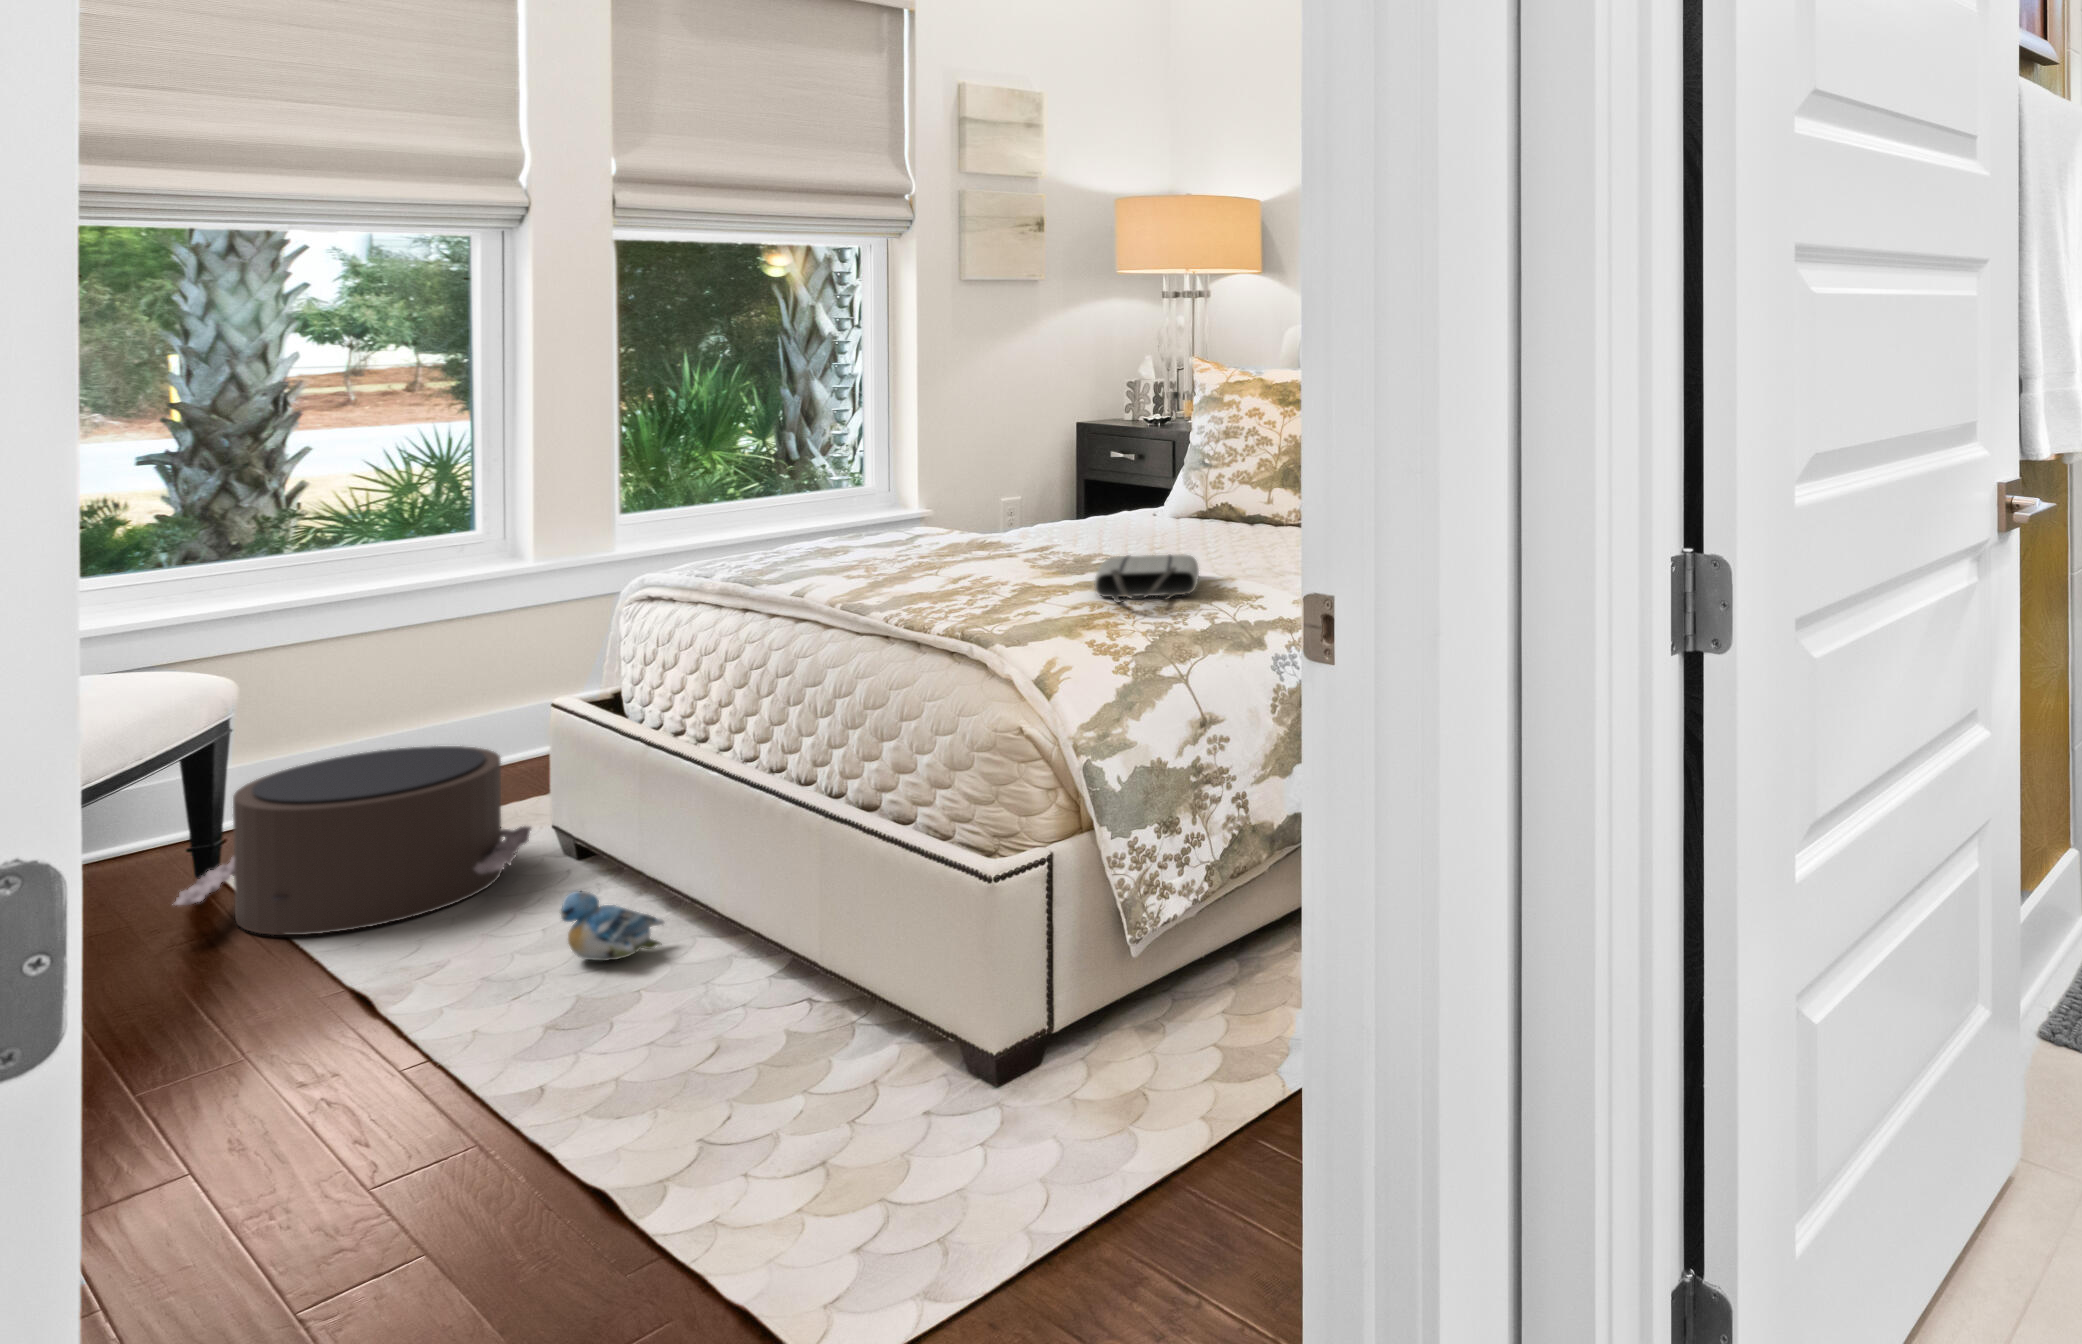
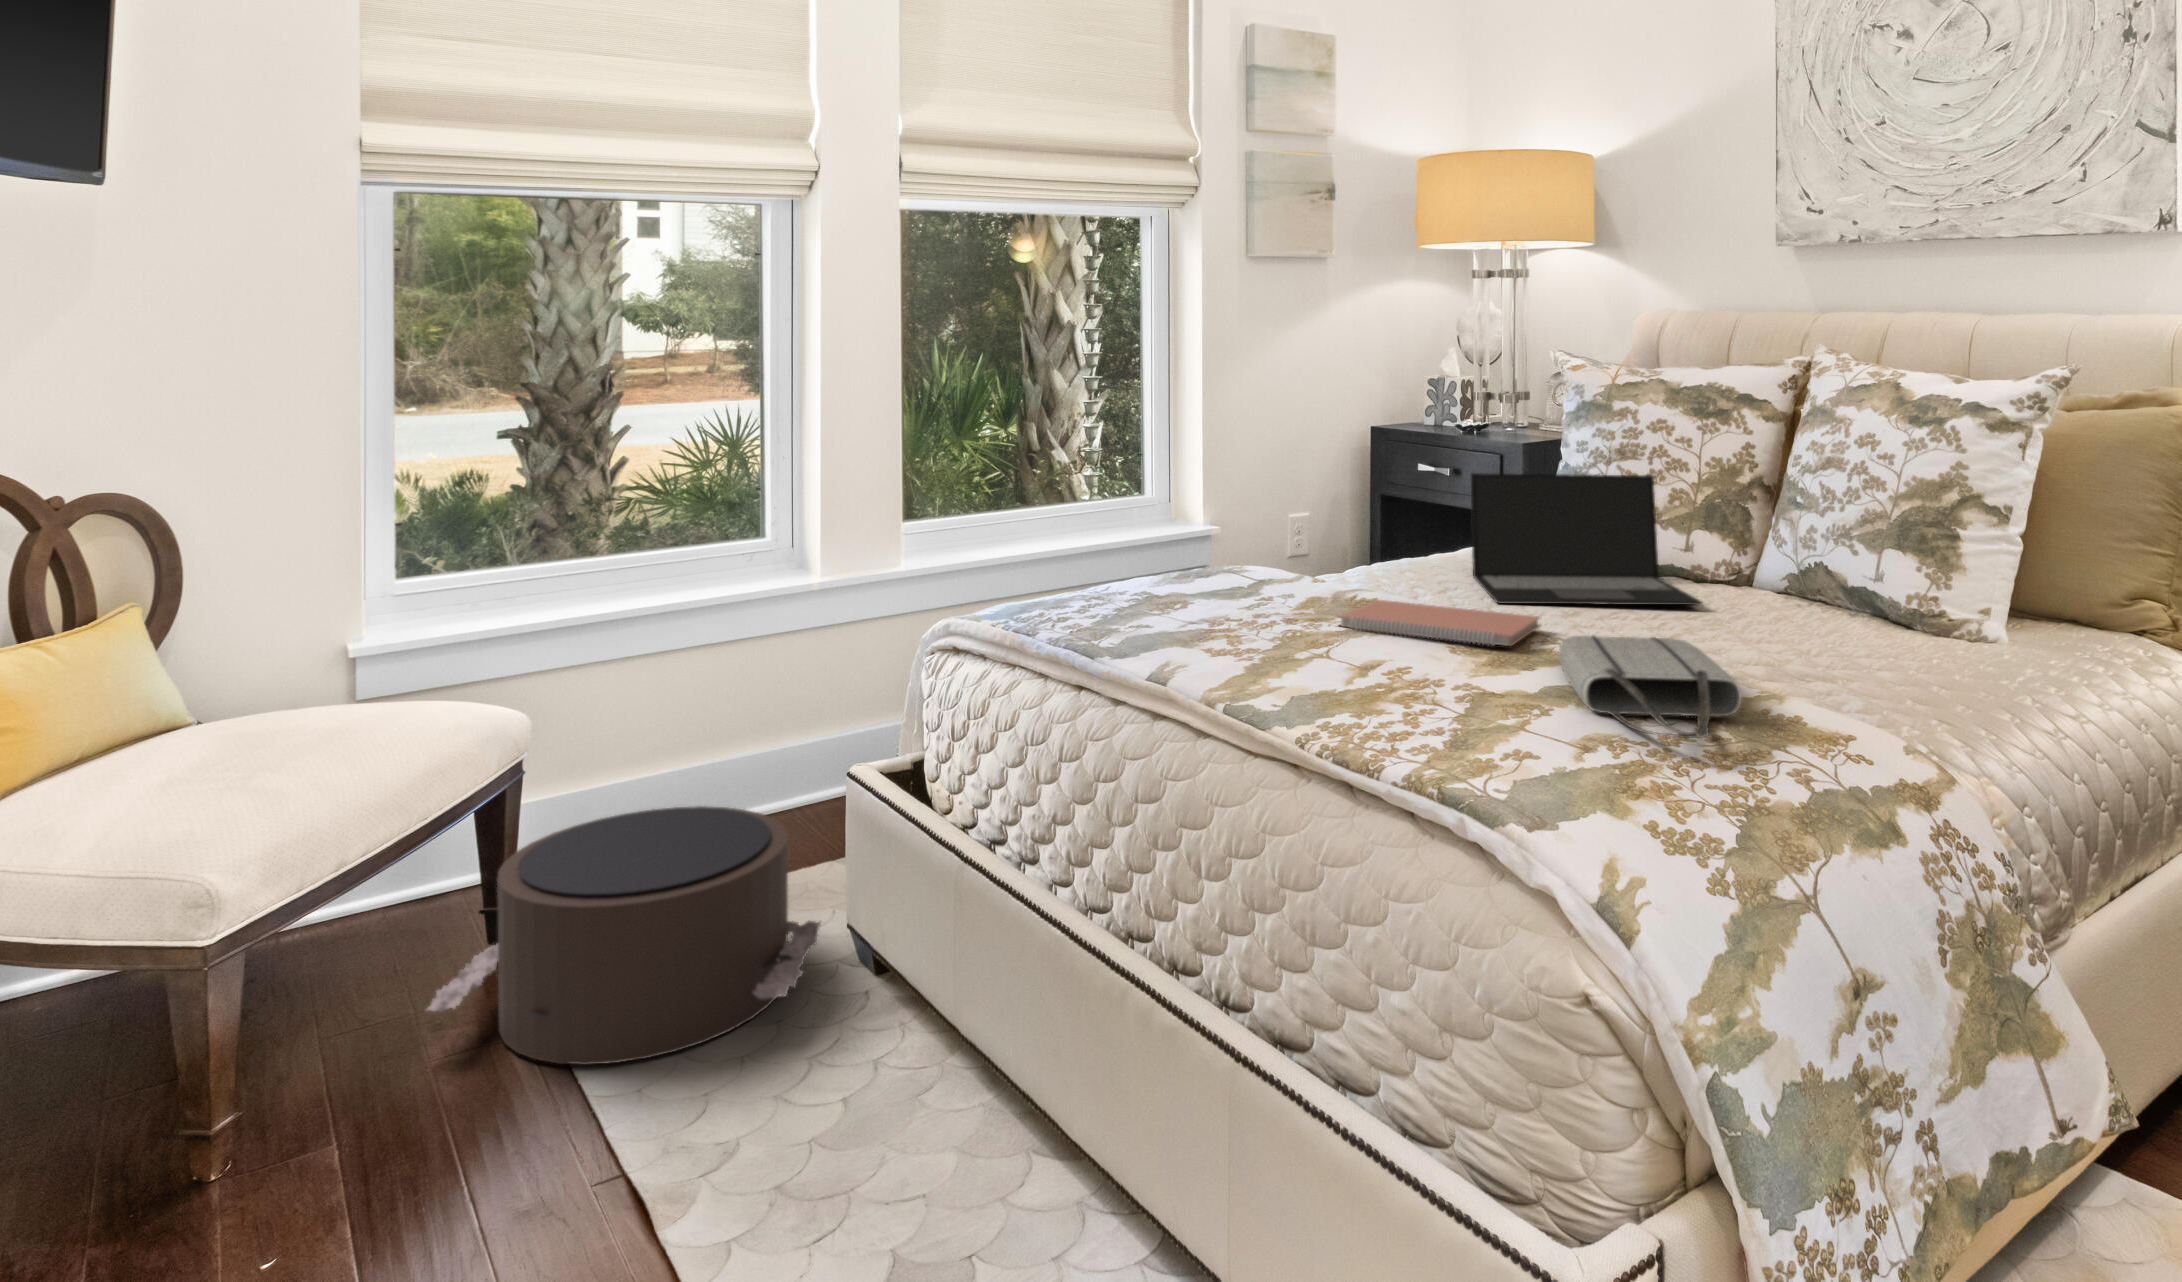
laptop: none [1094,450,1250,546] -> present [1471,473,1702,605]
notebook: none [958,546,1113,568] -> present [1340,600,1540,646]
plush toy: present [560,891,664,961] -> none [848,1073,978,1181]

